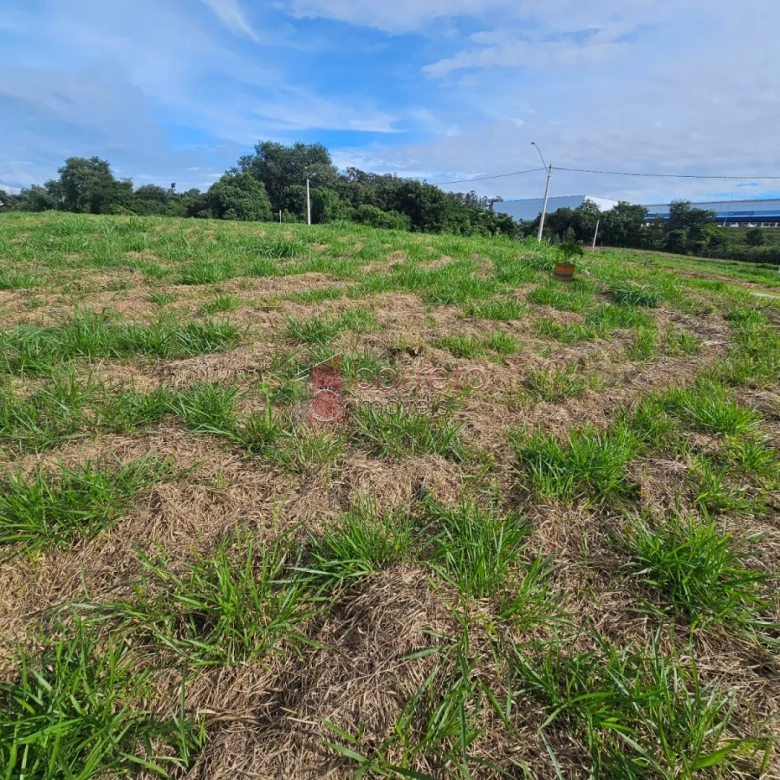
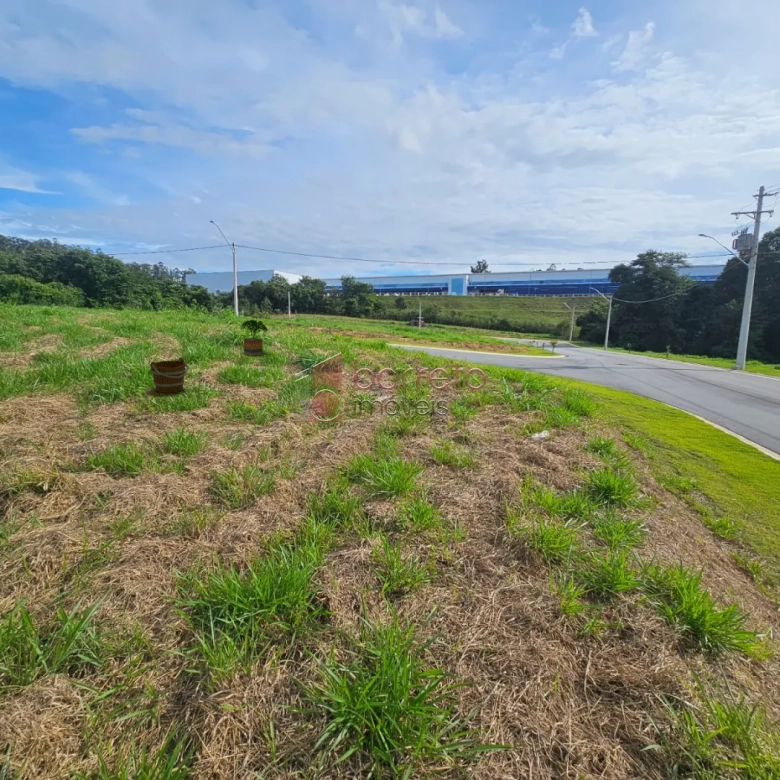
bucket: none [480,273,509,303] -> present [150,358,189,393]

